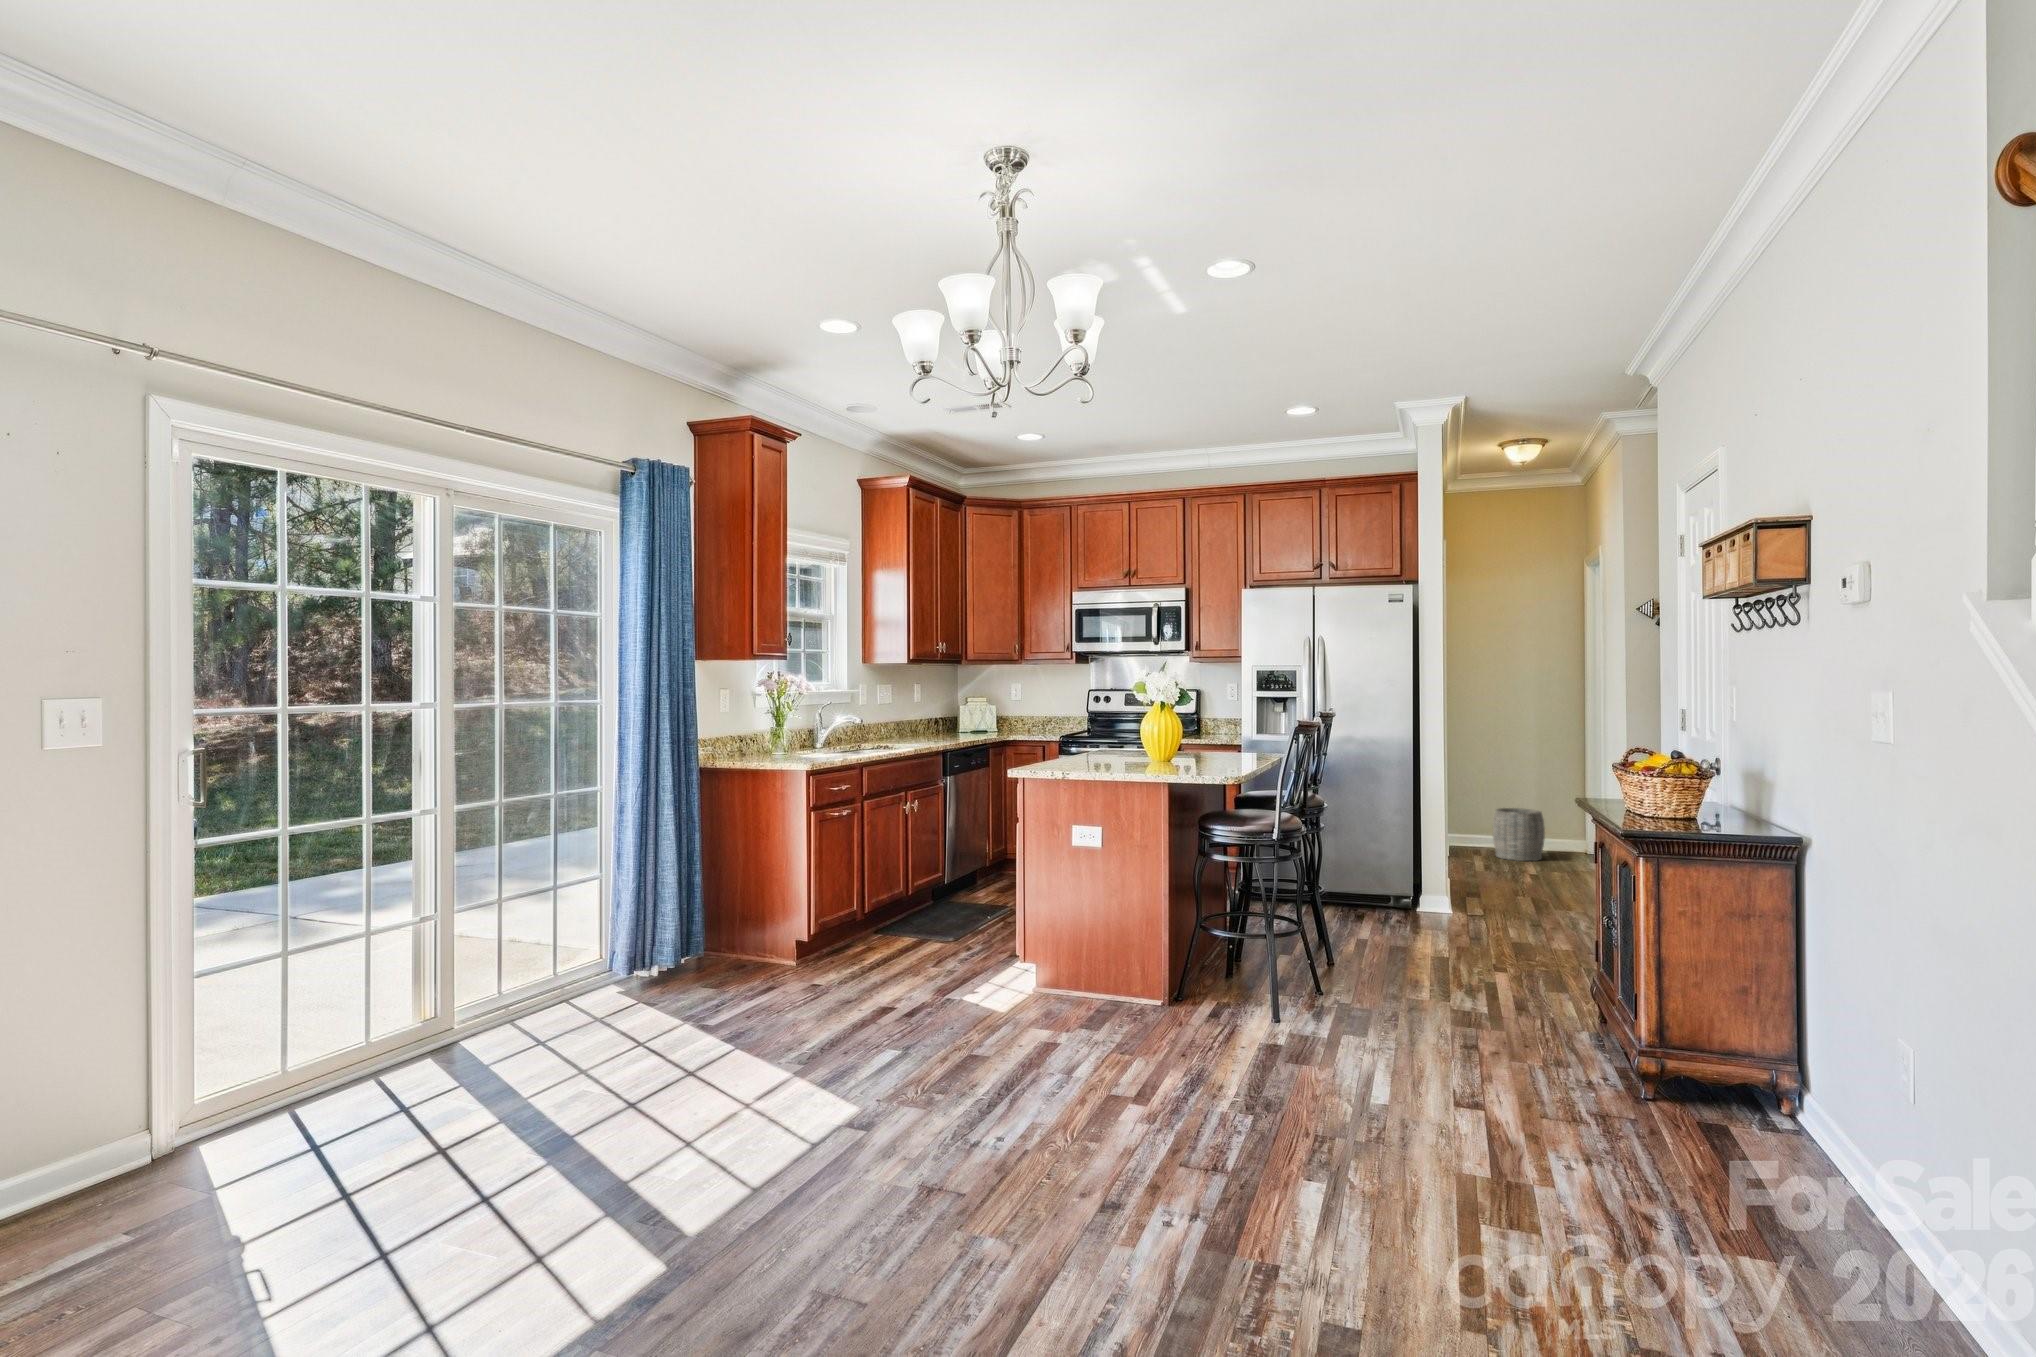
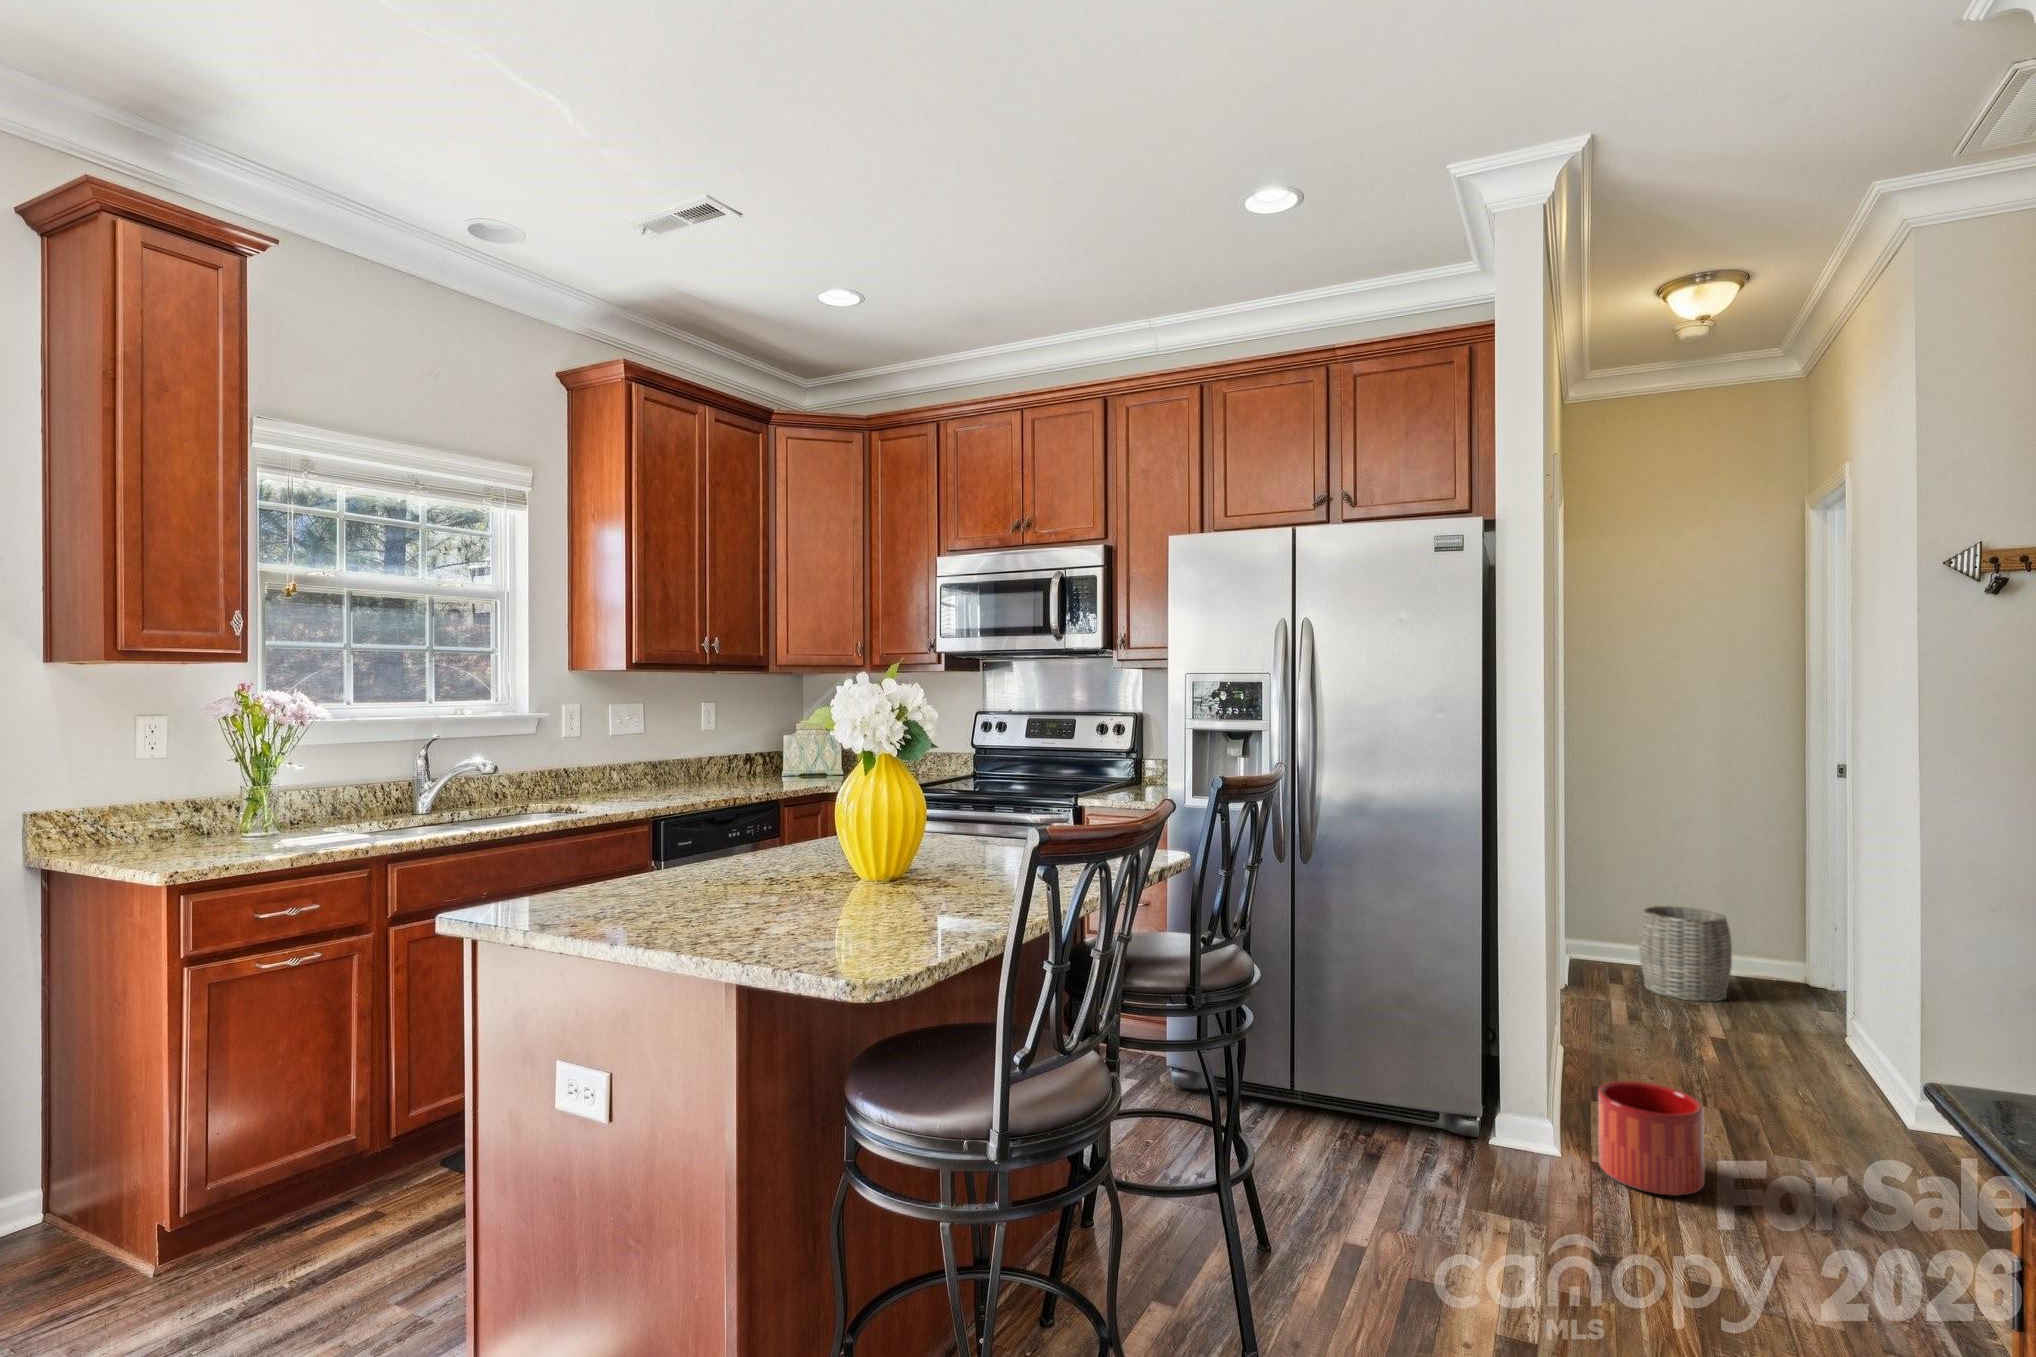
planter: none [1467,873,1516,921] -> present [1598,1081,1704,1196]

